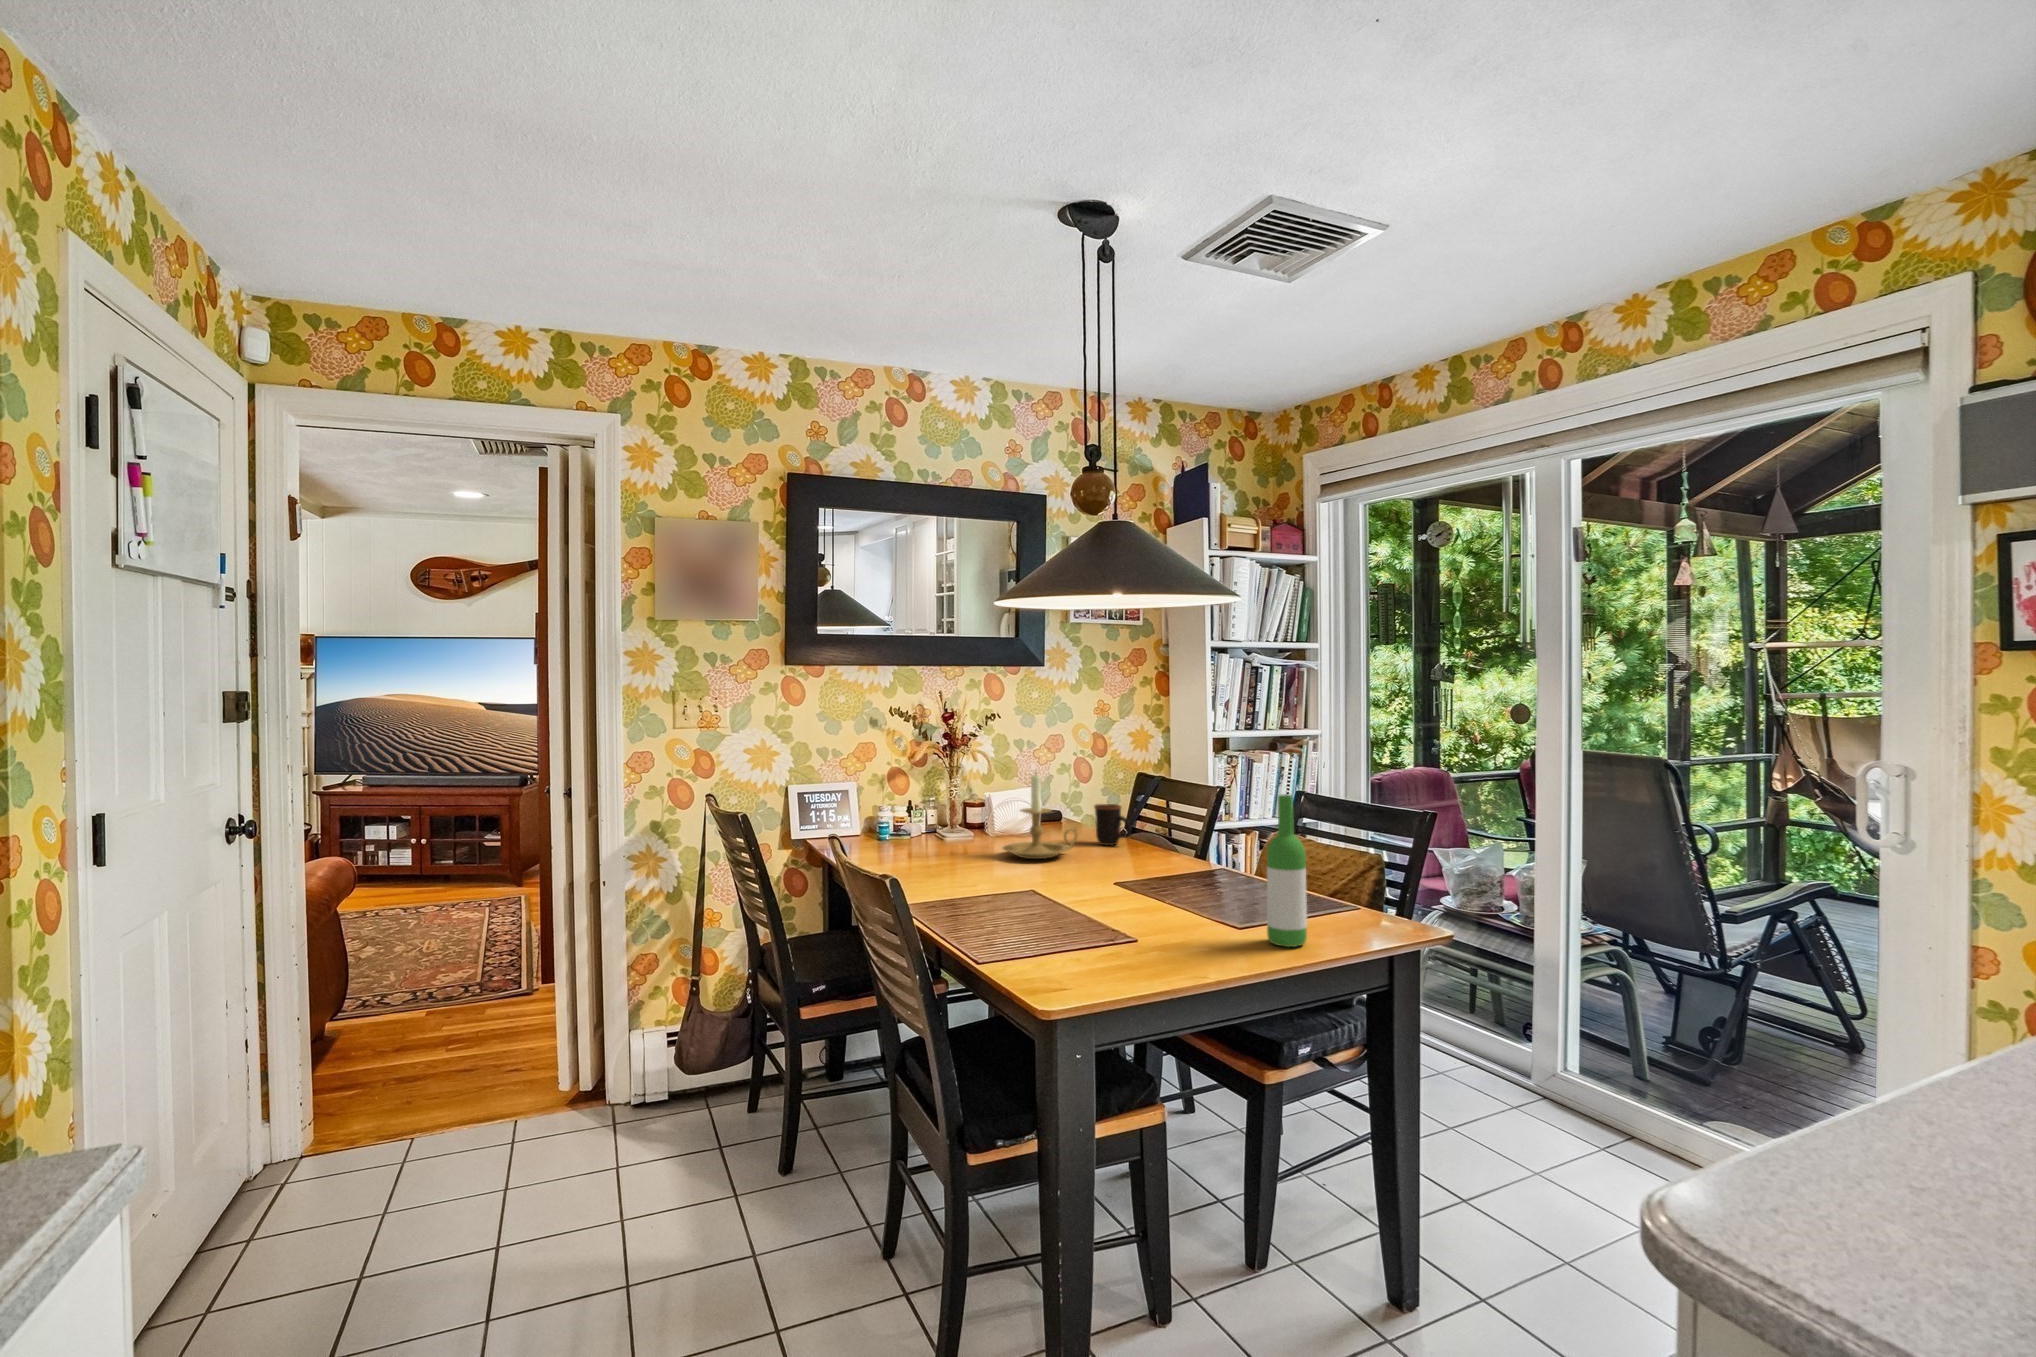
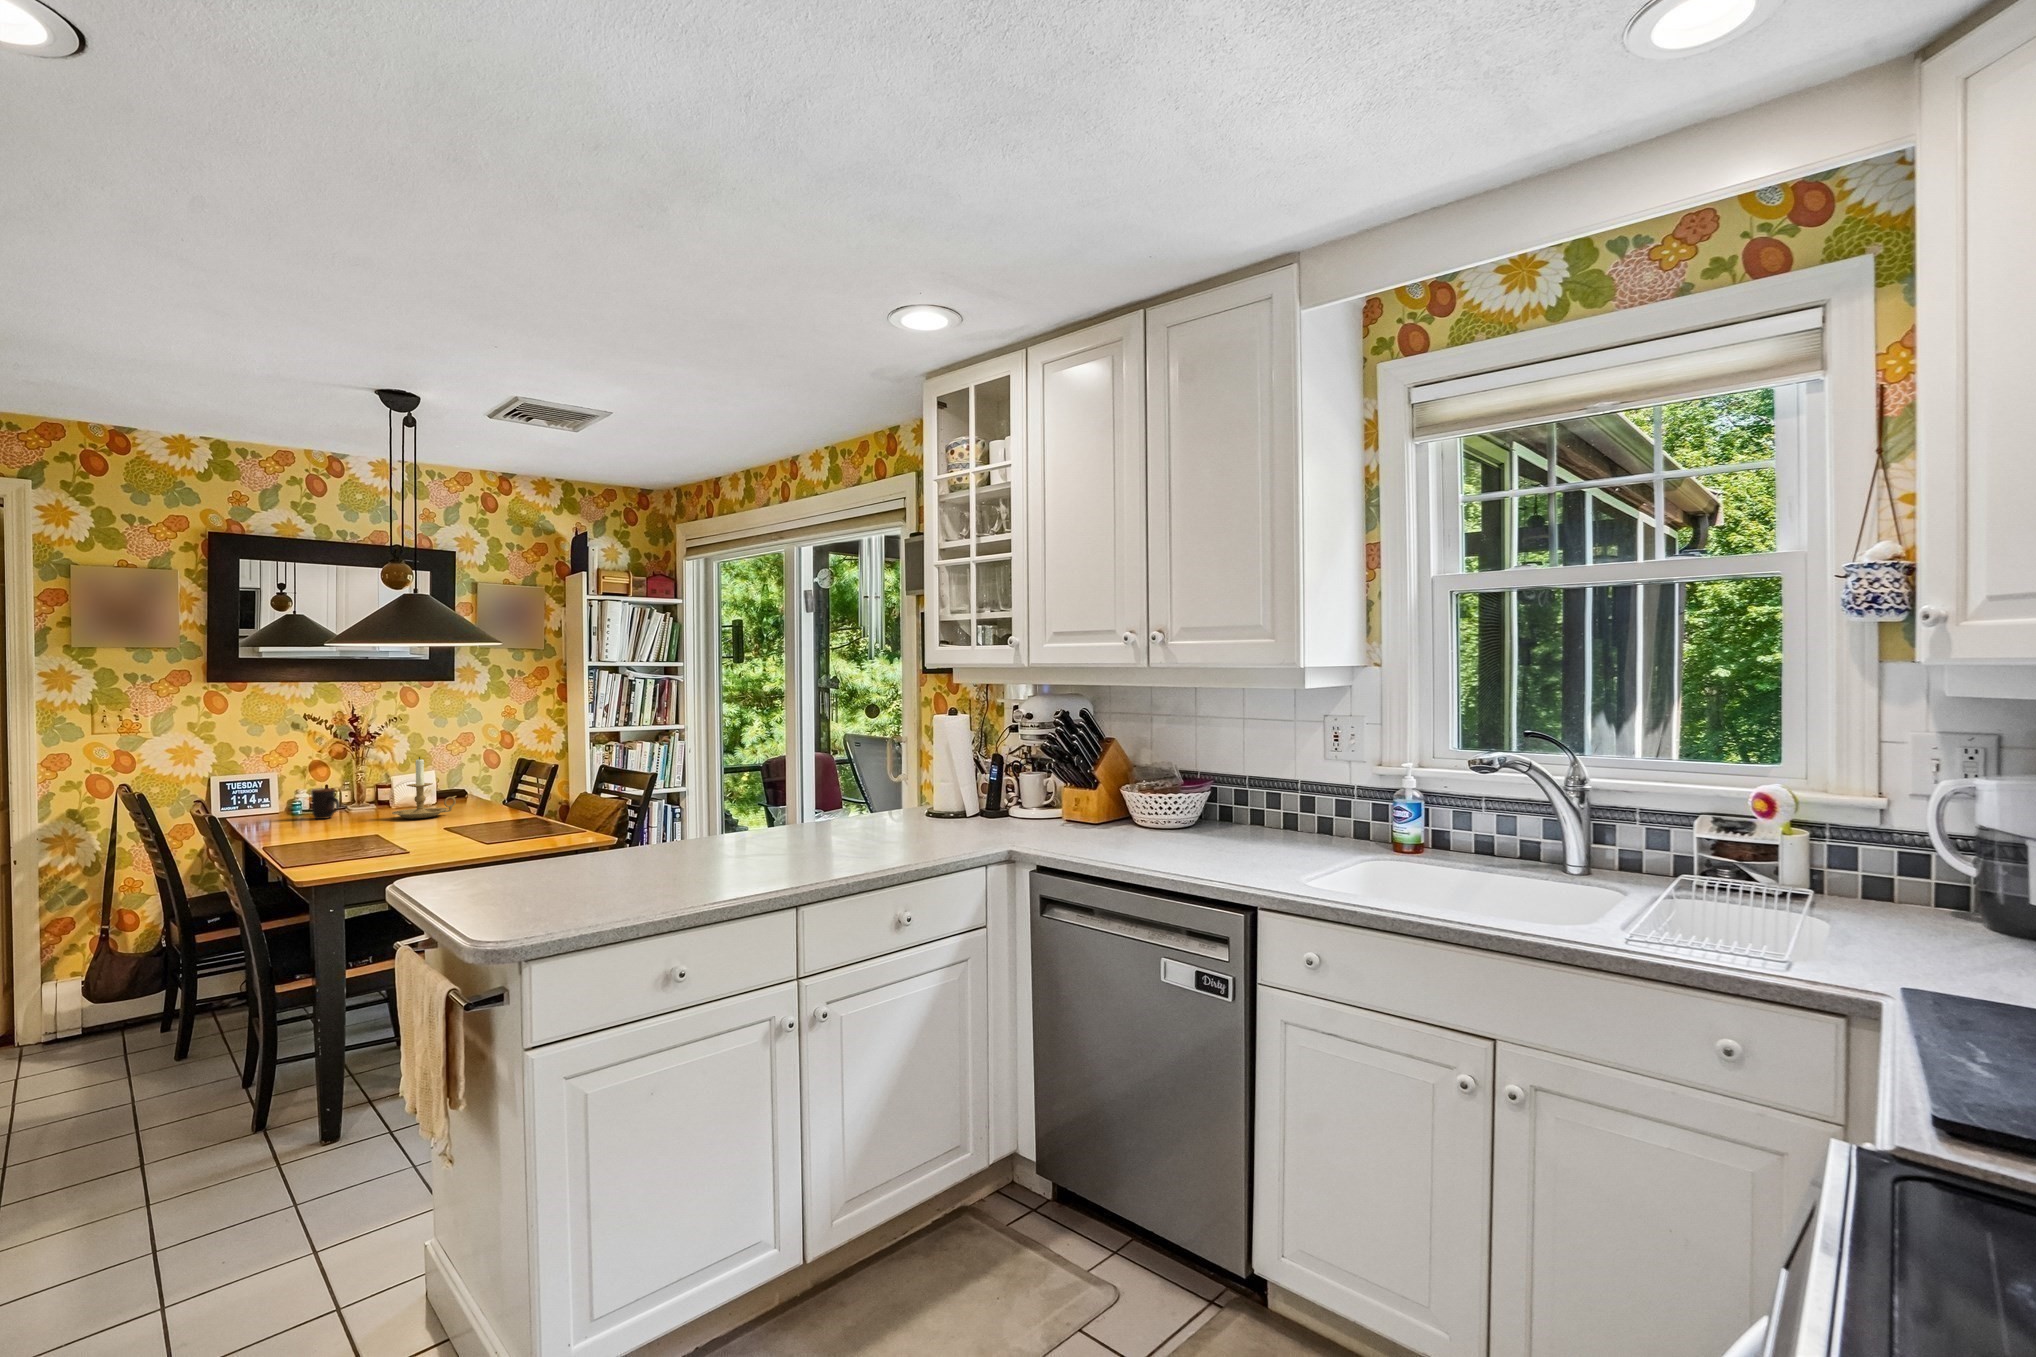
wine bottle: present [1267,795,1307,947] -> none [528,757,553,844]
mug: present [1094,804,1131,845] -> present [311,788,340,819]

